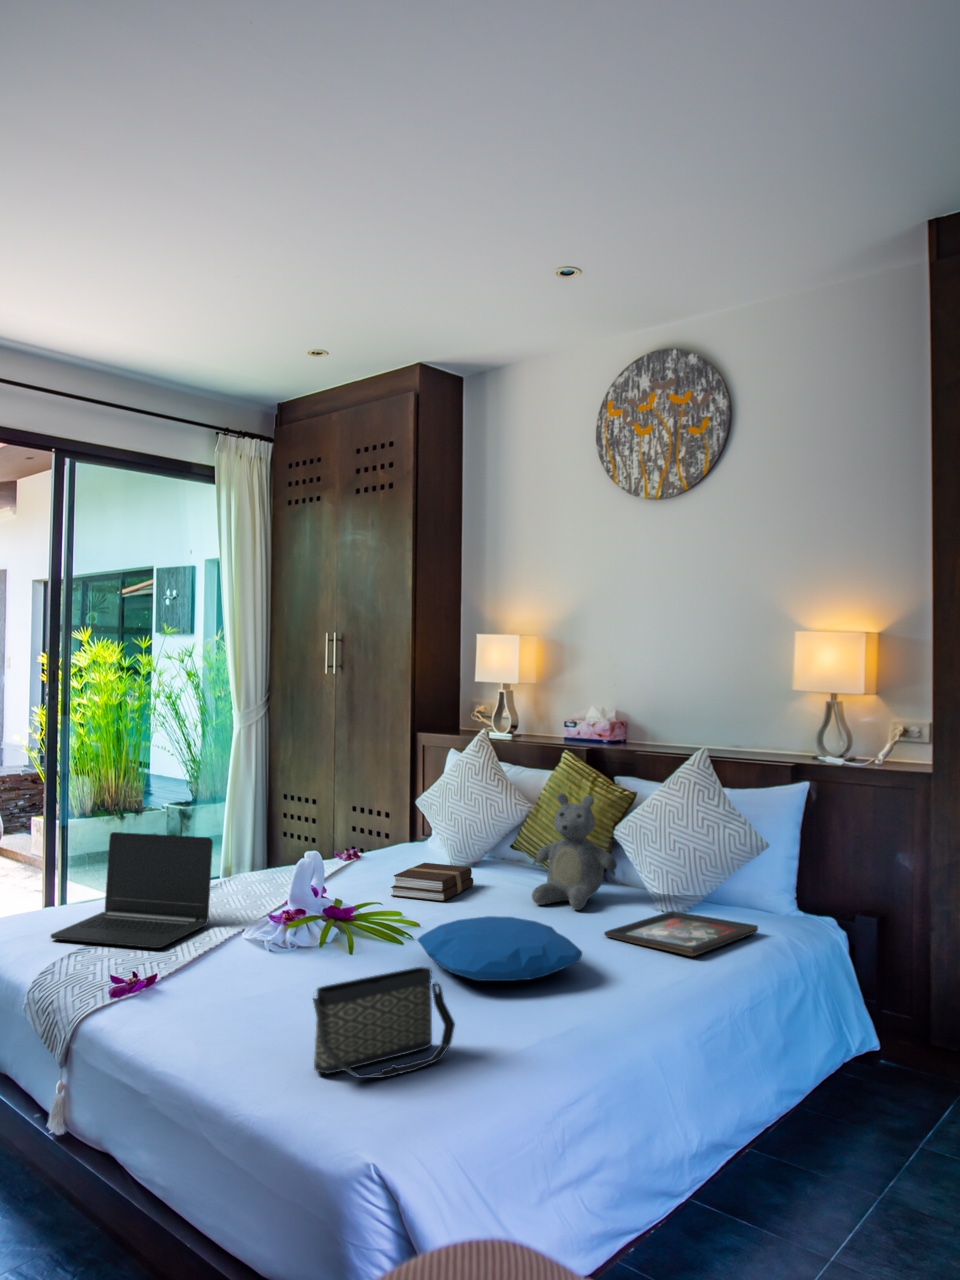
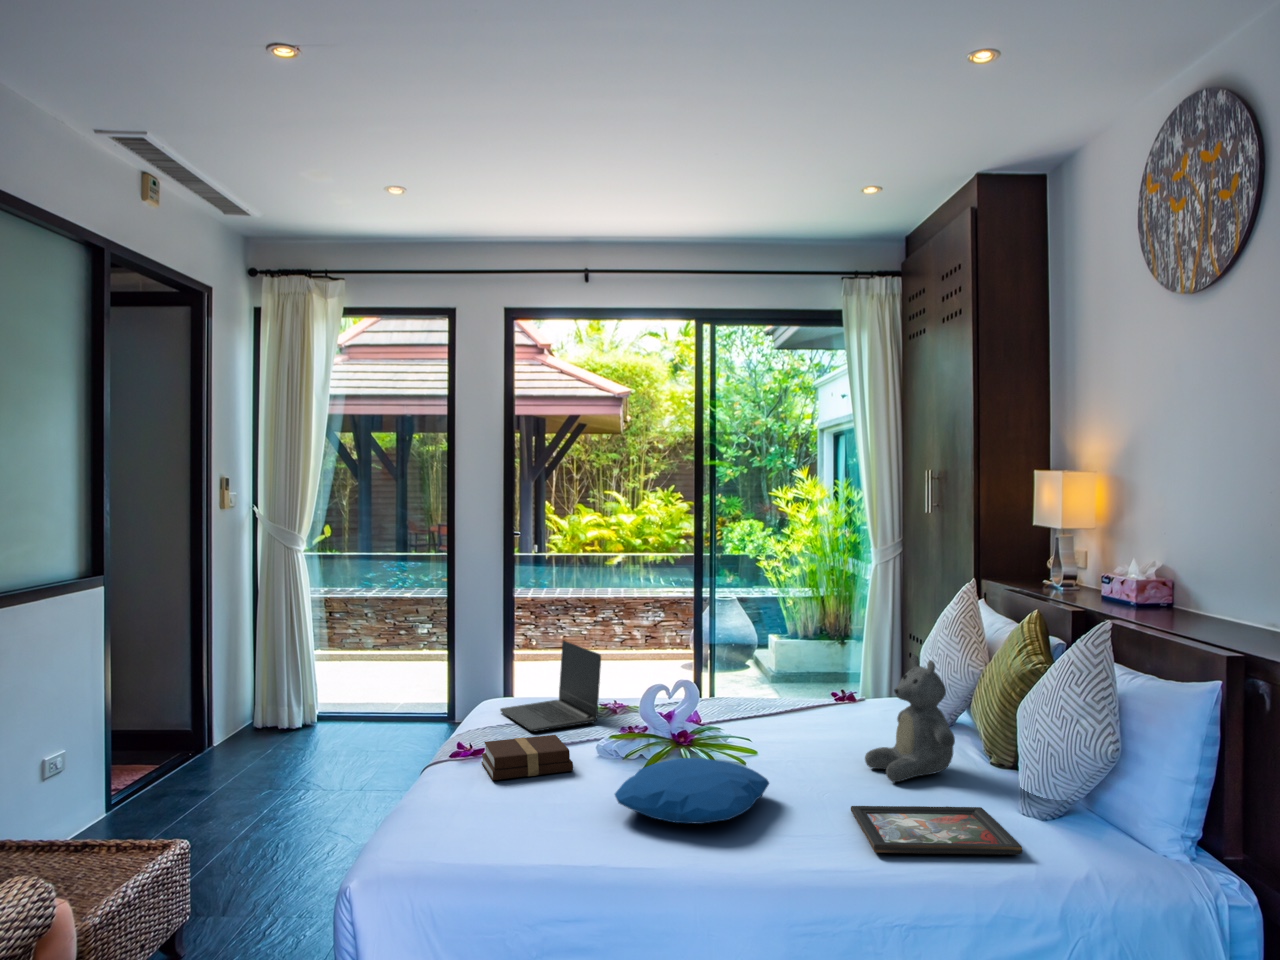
book: present [391,863,474,901] -> present [481,735,573,780]
handbag: present [313,967,455,1078] -> none [406,772,512,854]

